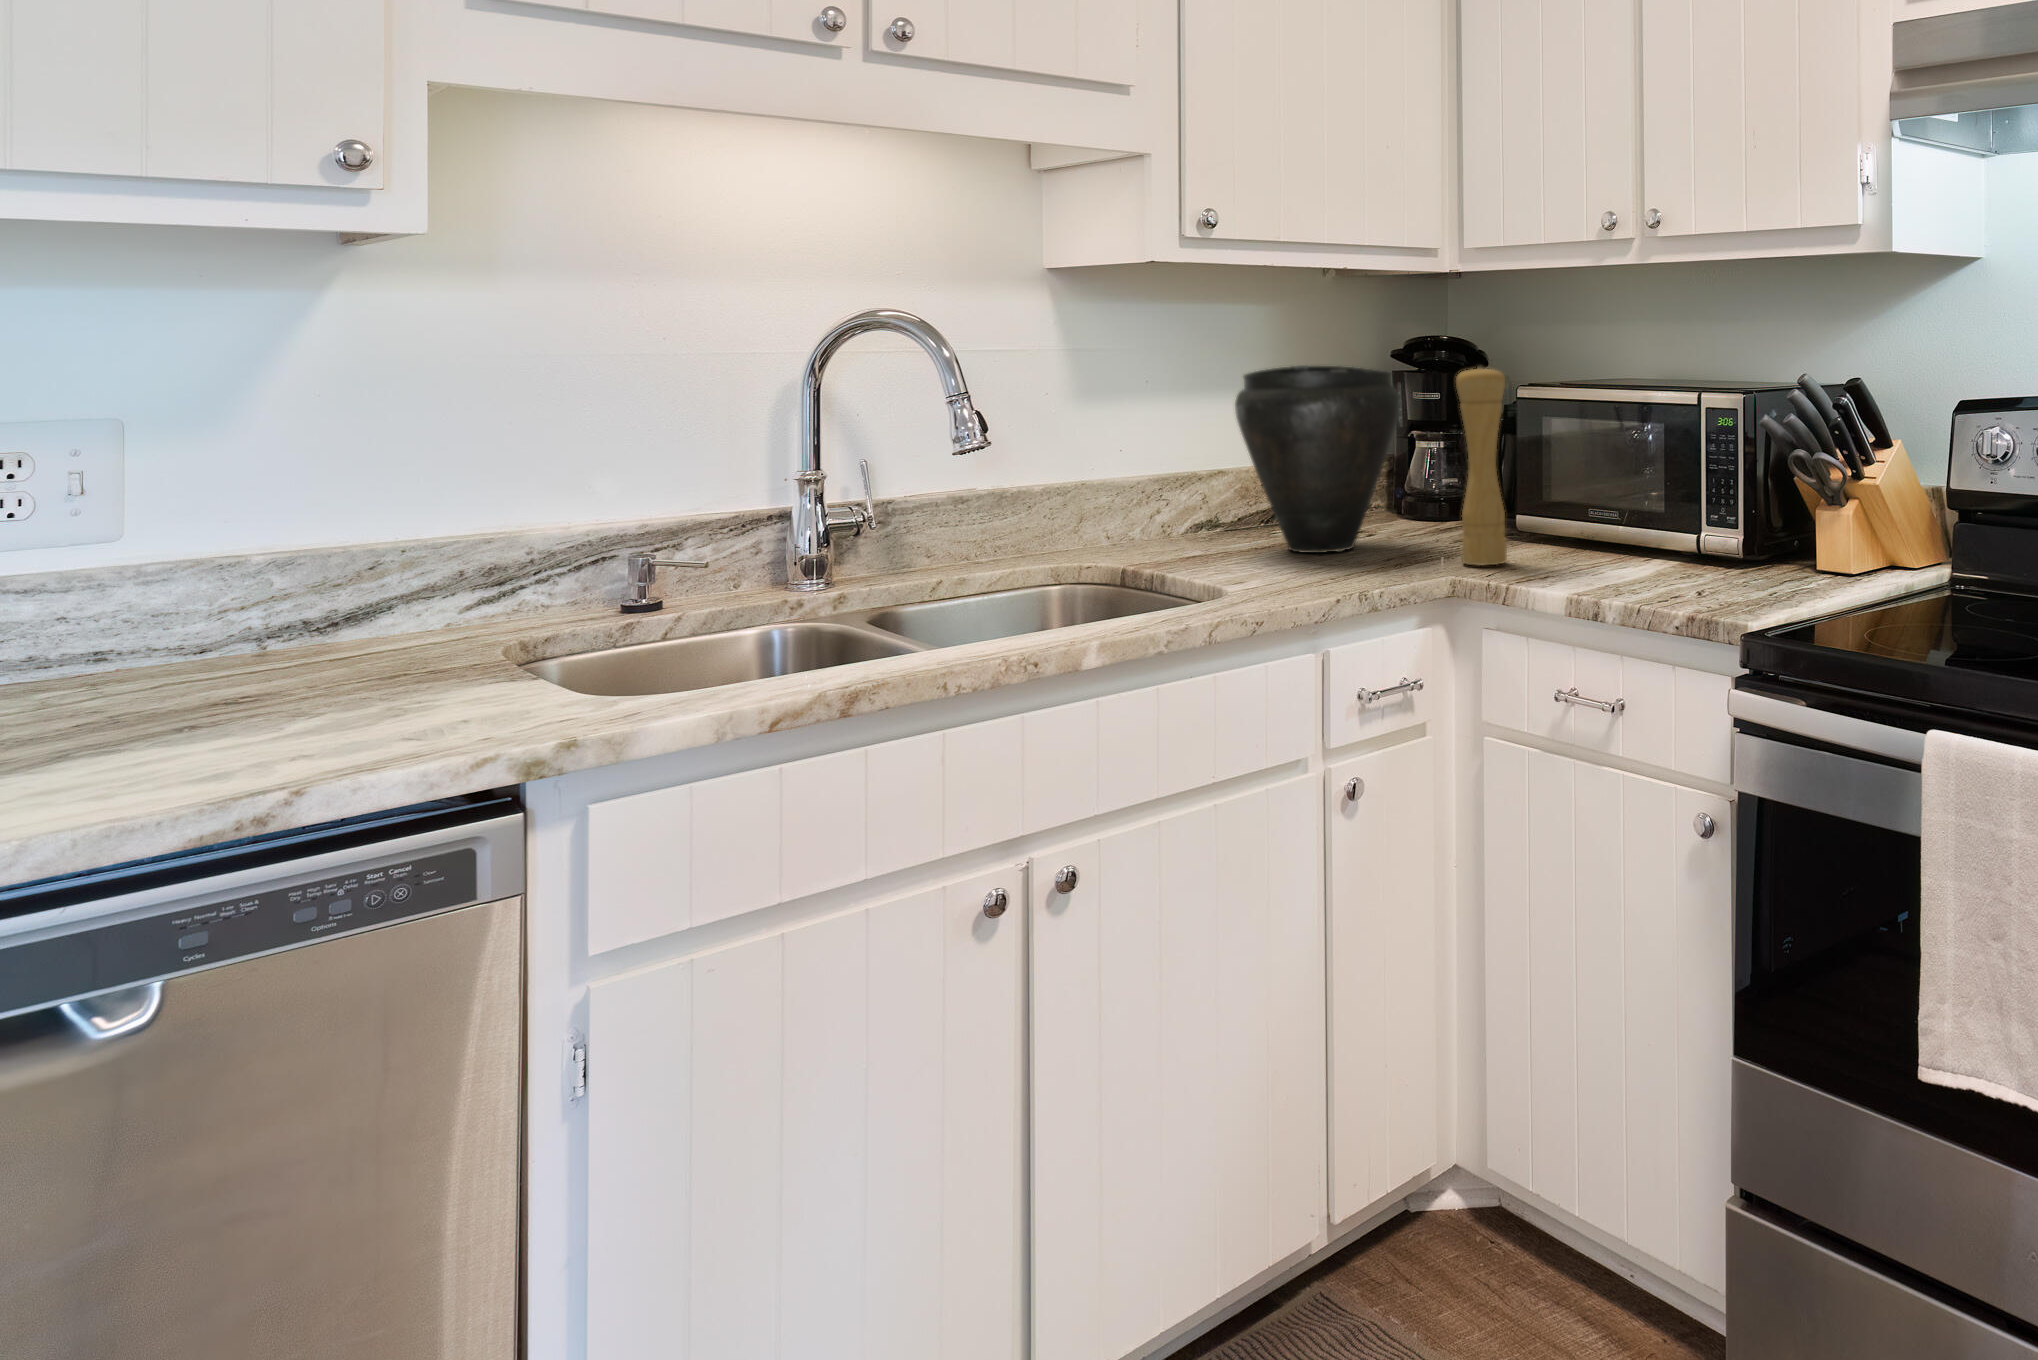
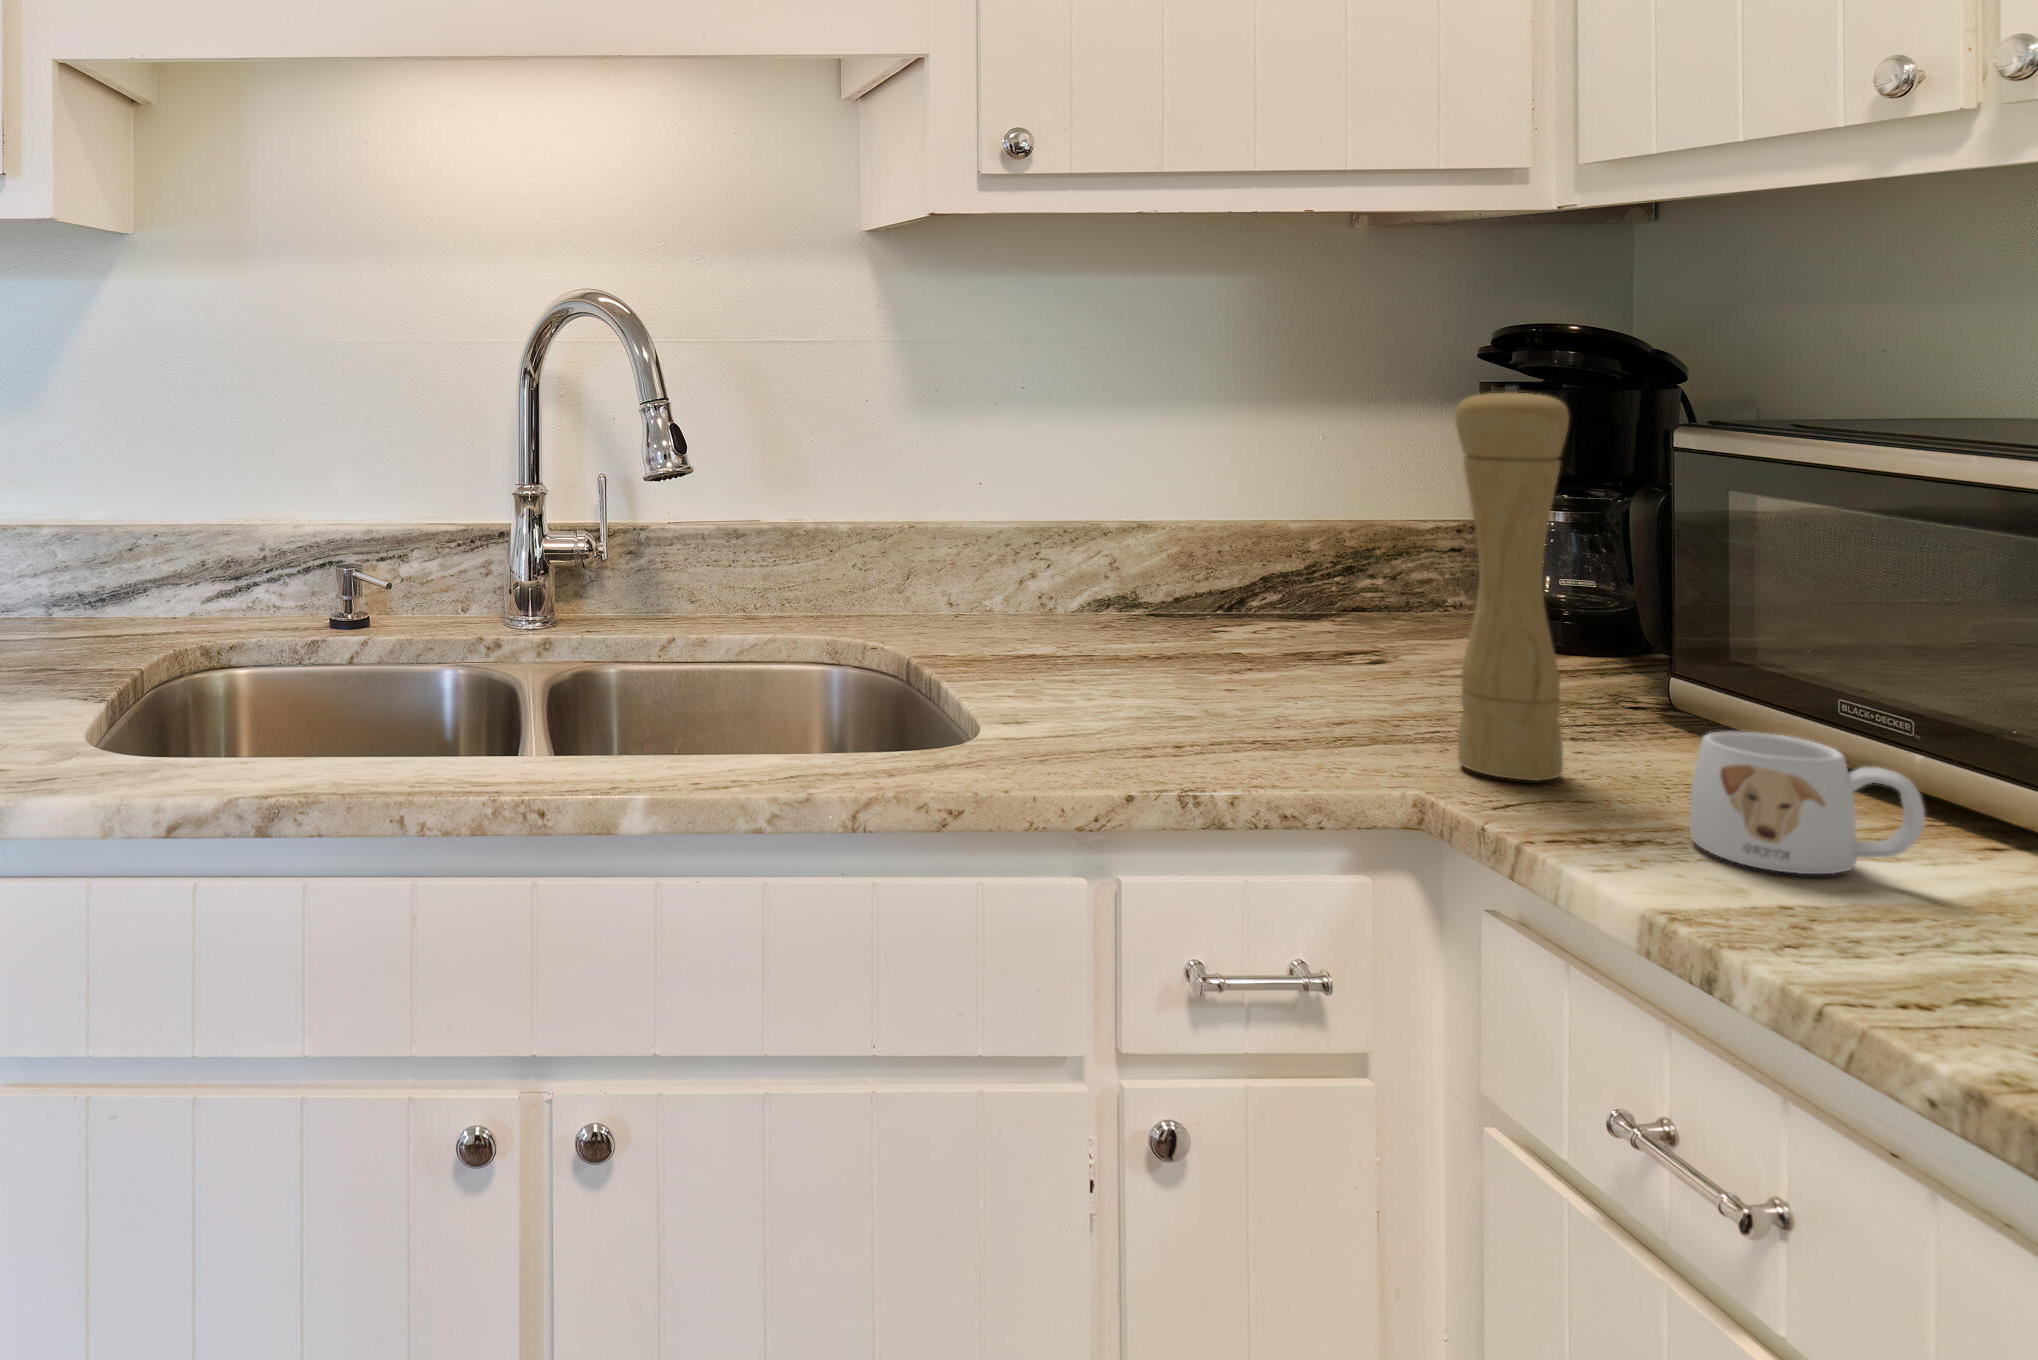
vase: present [1235,365,1401,553] -> none [1098,368,1400,689]
mug: none [1572,519,1654,576] -> present [1690,732,1925,874]

